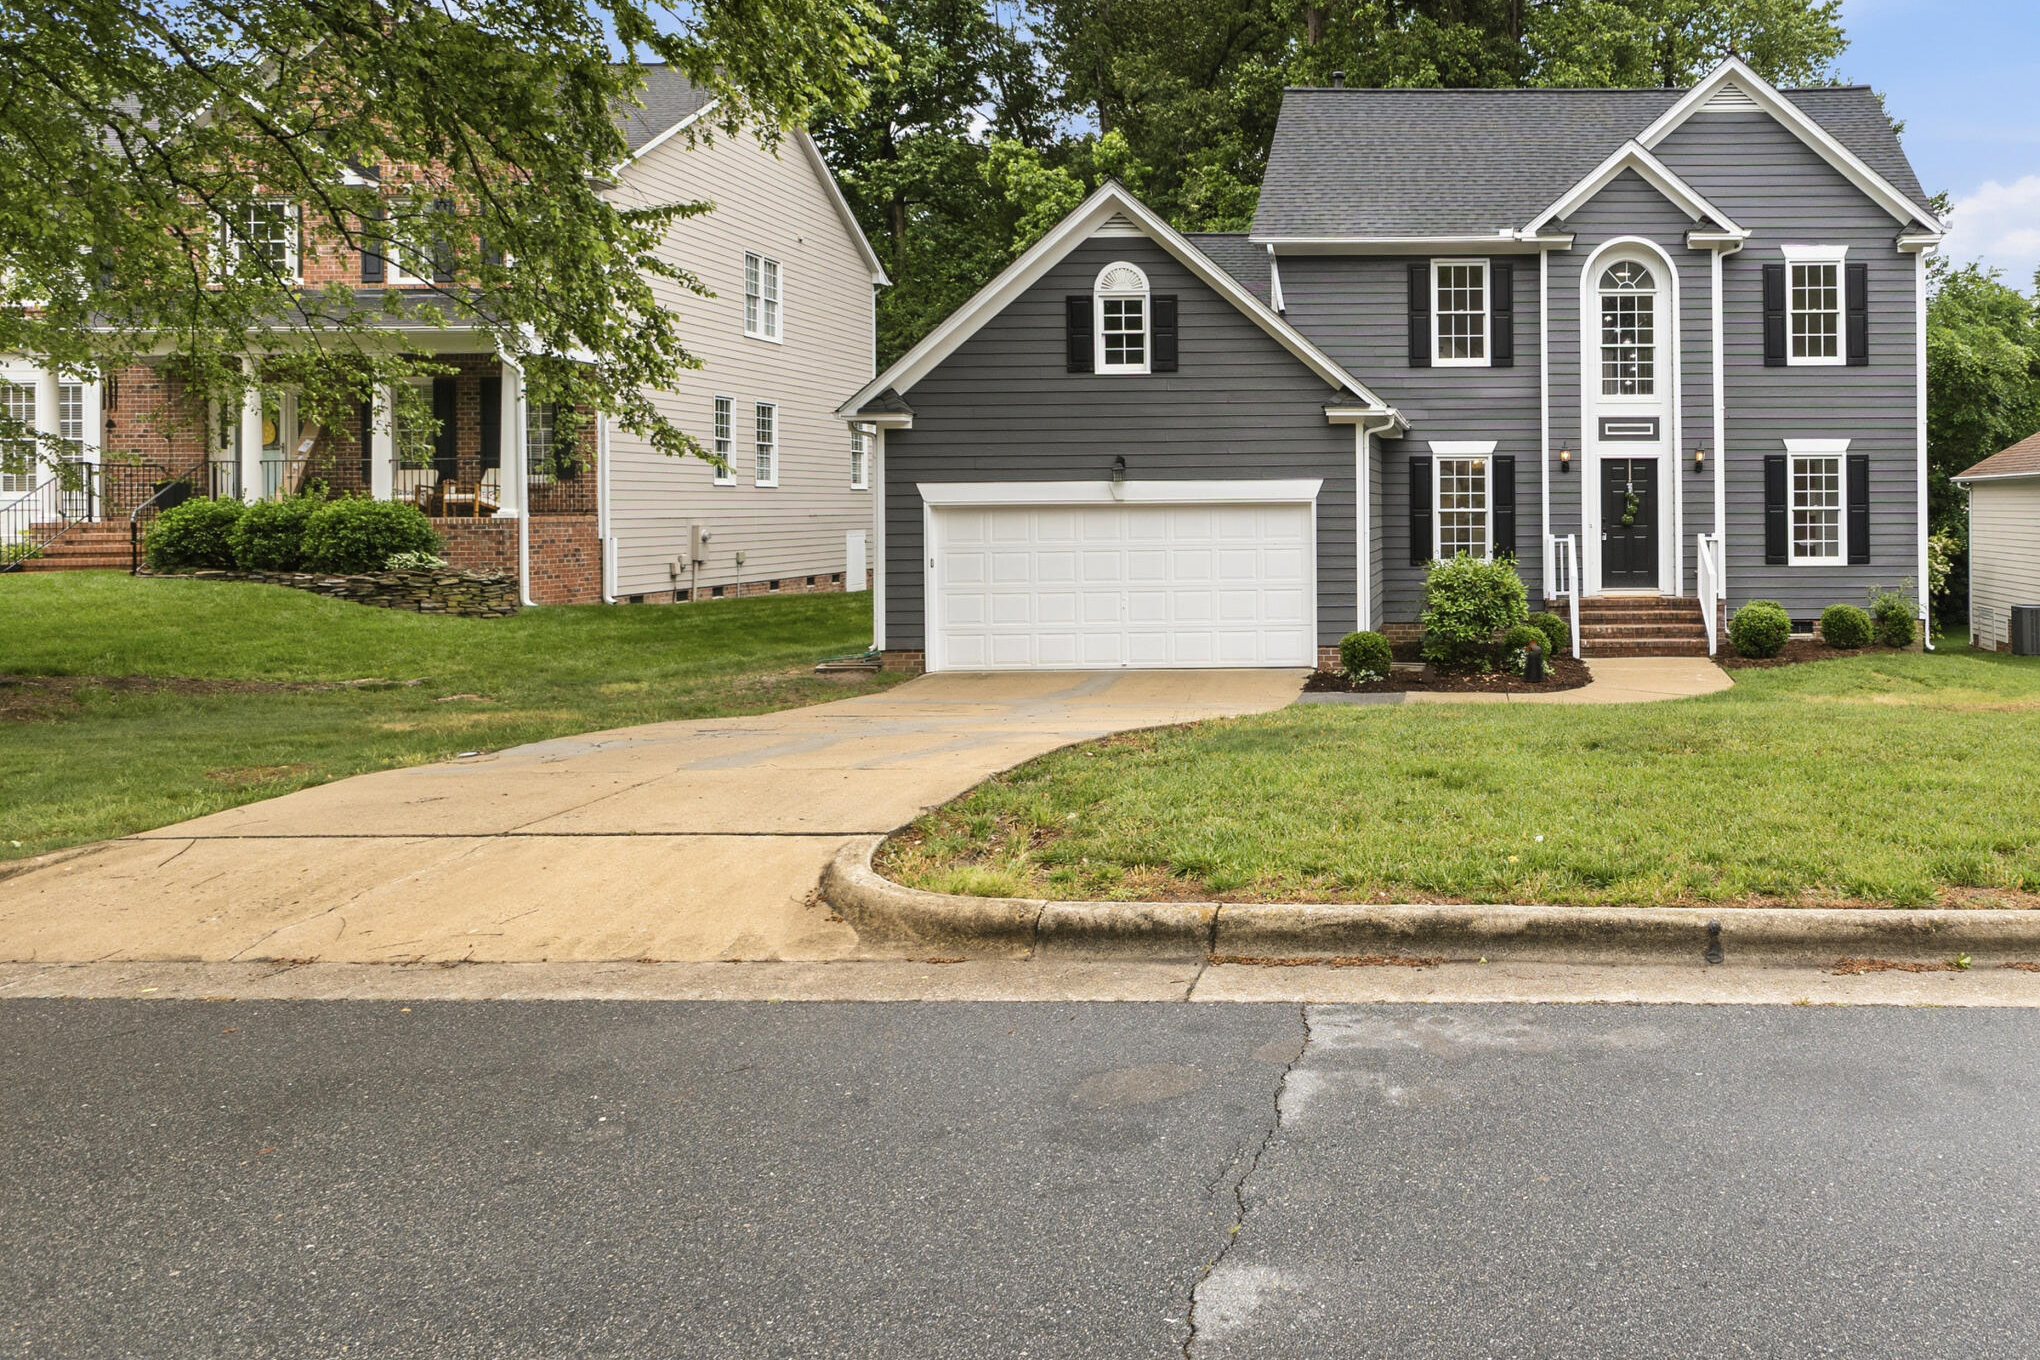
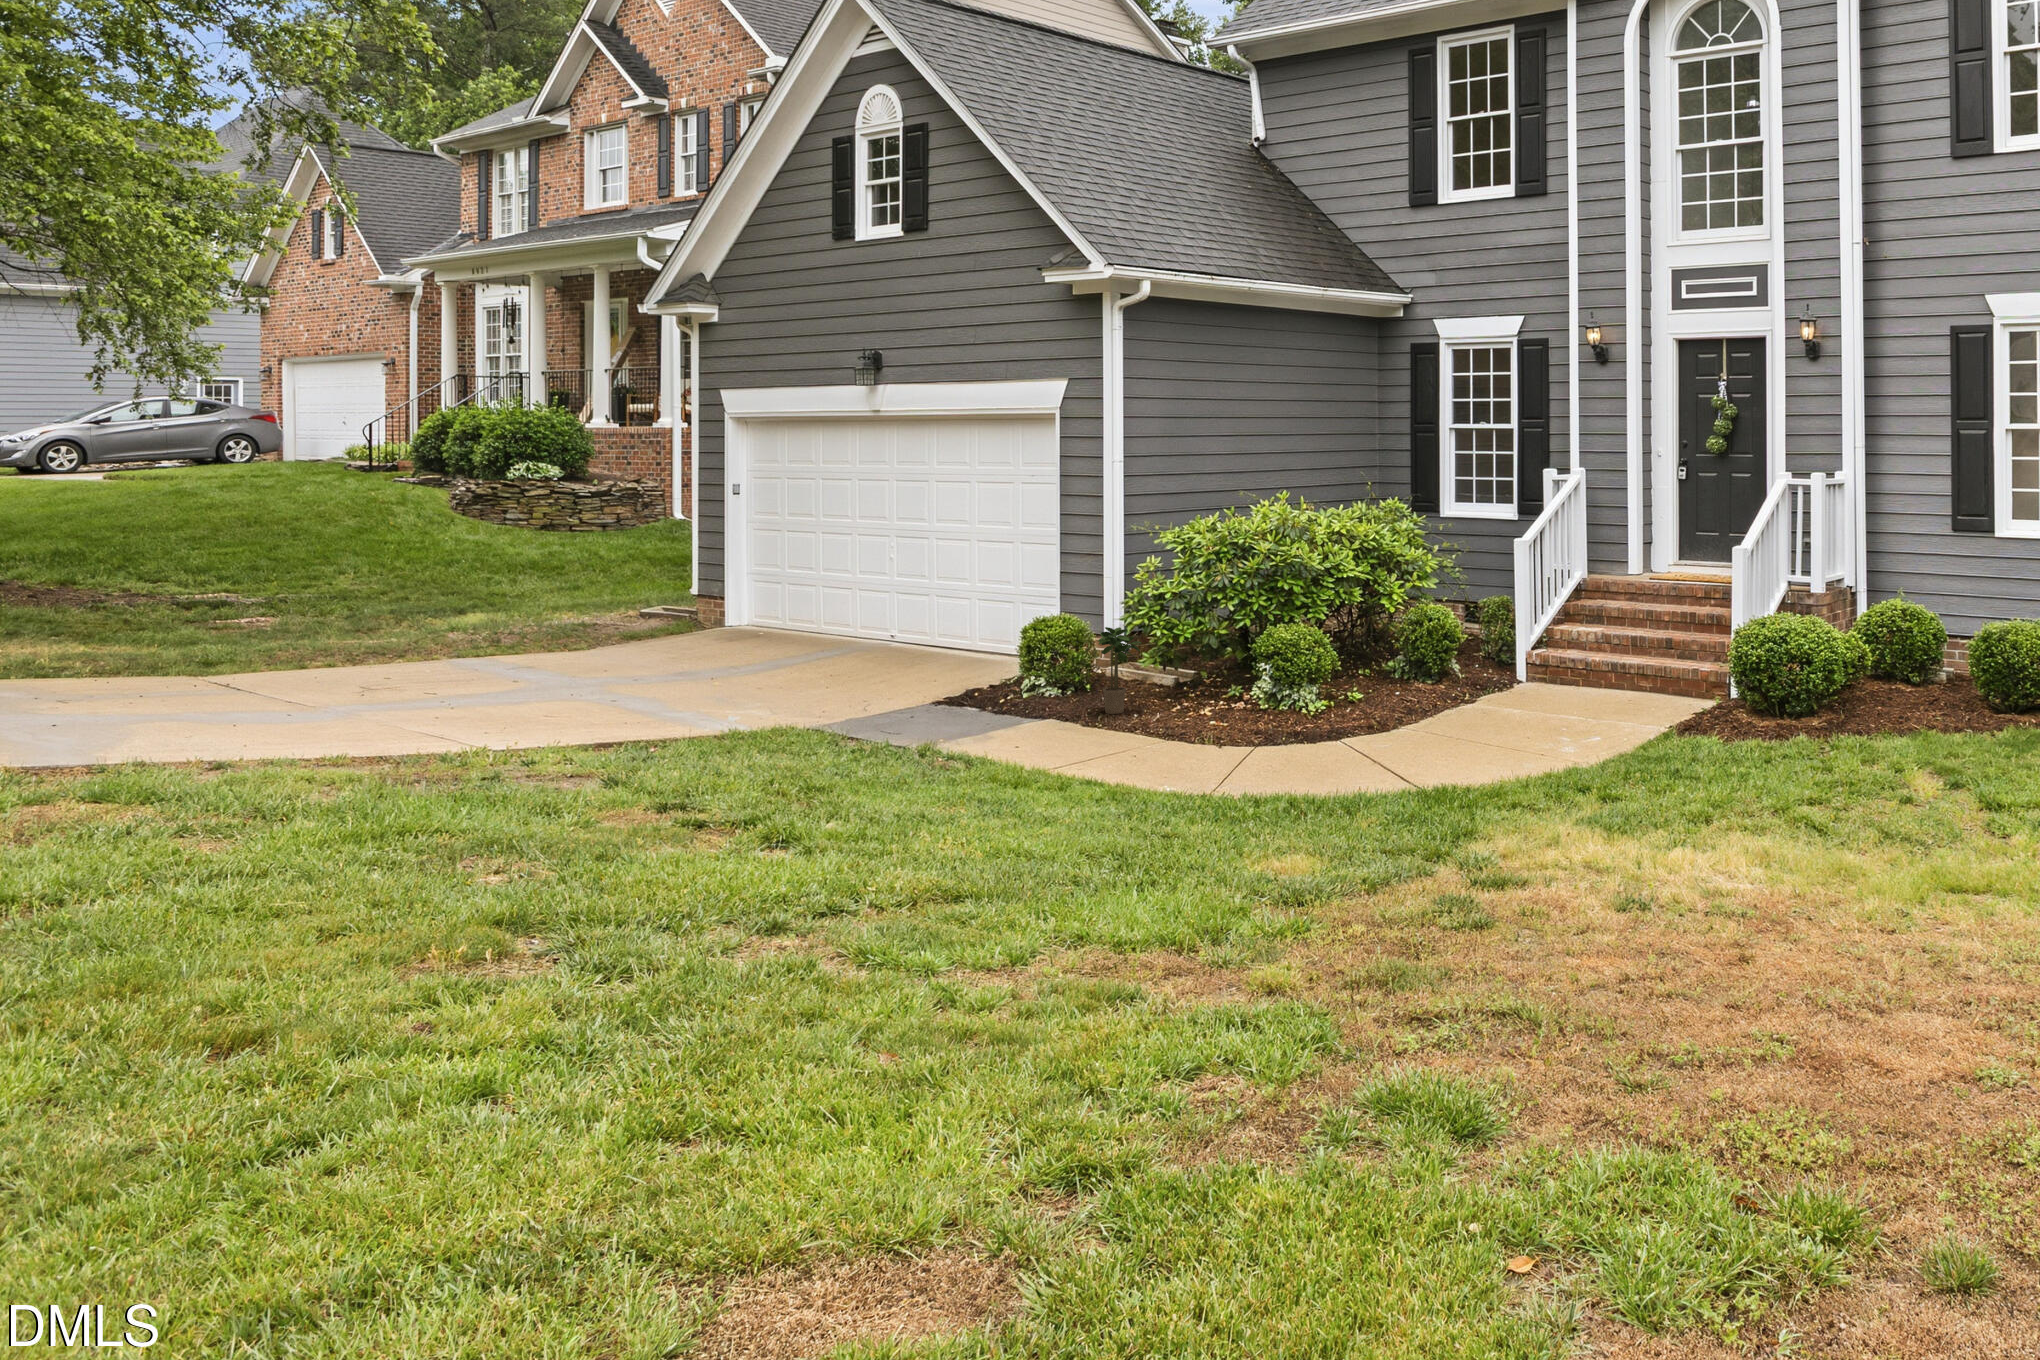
watering can: present [1523,641,1544,682] -> none [1243,656,1285,732]

